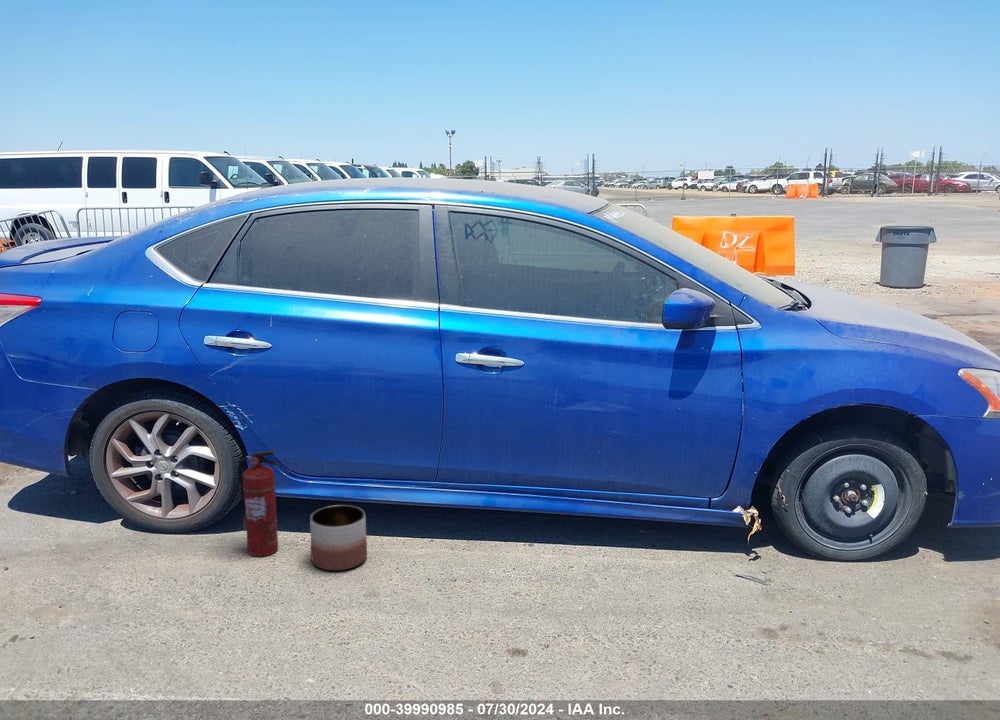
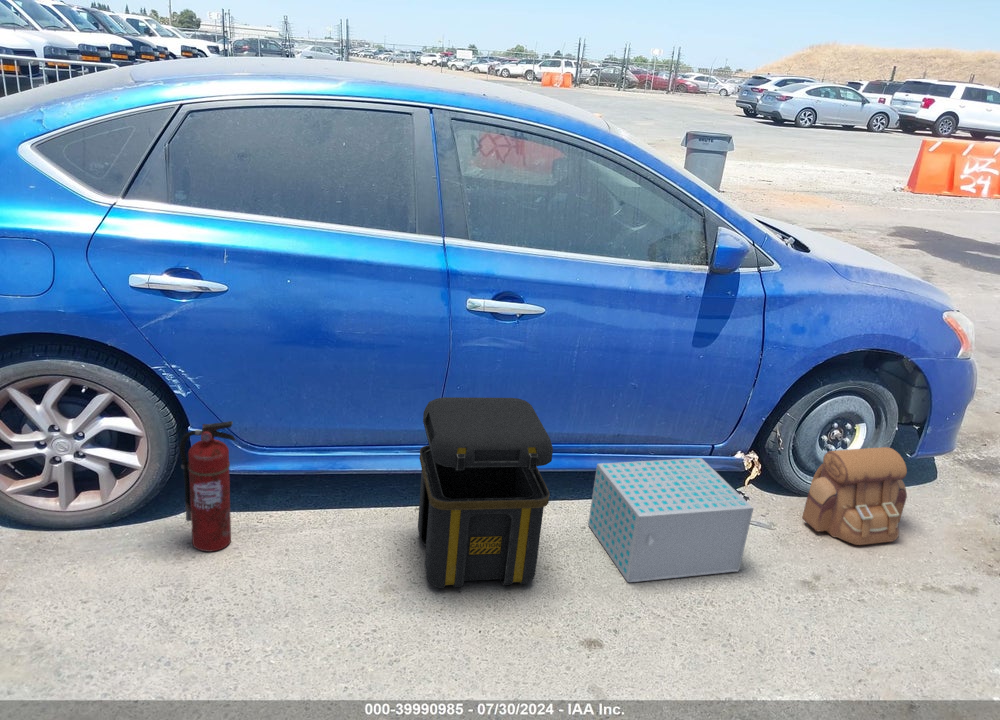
toolbox: none [406,437,515,602] -> present [418,397,553,588]
planter: present [310,505,367,570] -> none [282,479,351,562]
storage box: none [583,506,712,613] -> present [588,458,753,582]
backpack: none [805,508,920,605] -> present [802,447,907,545]

